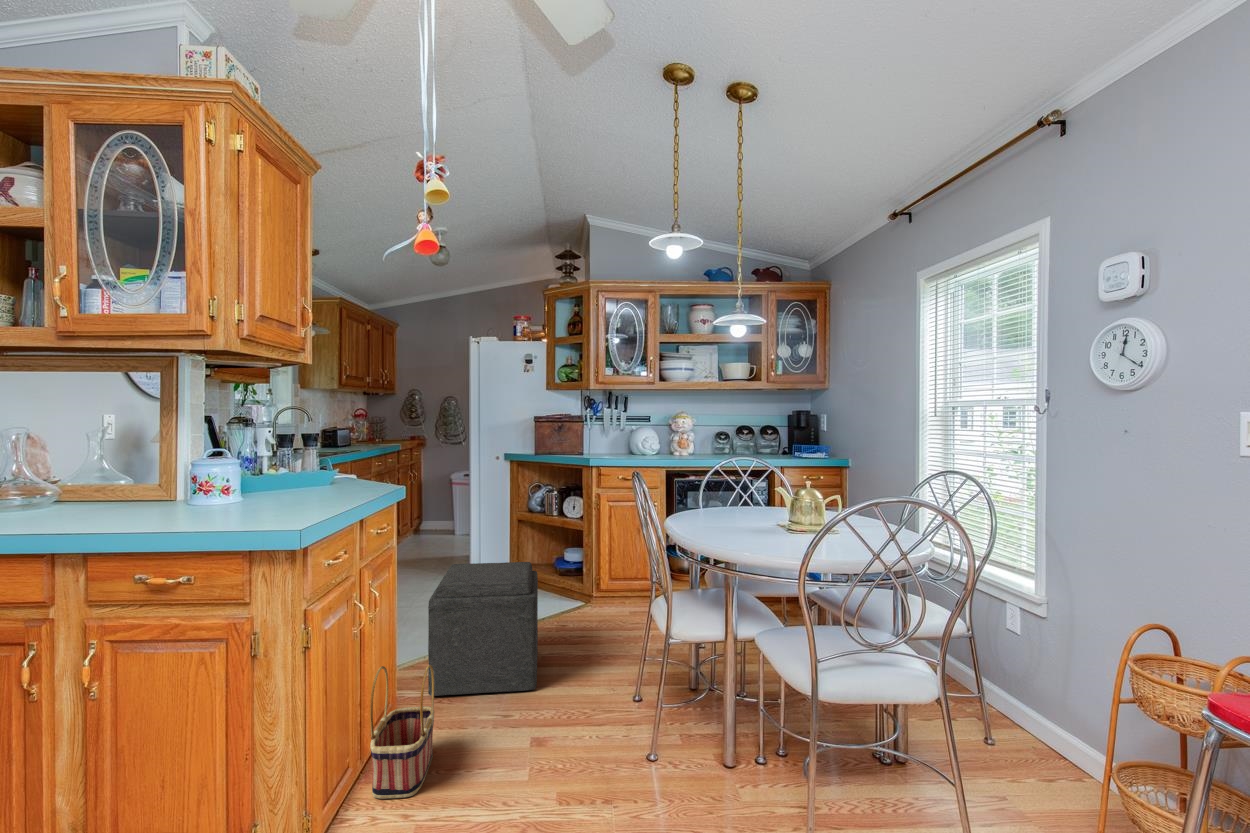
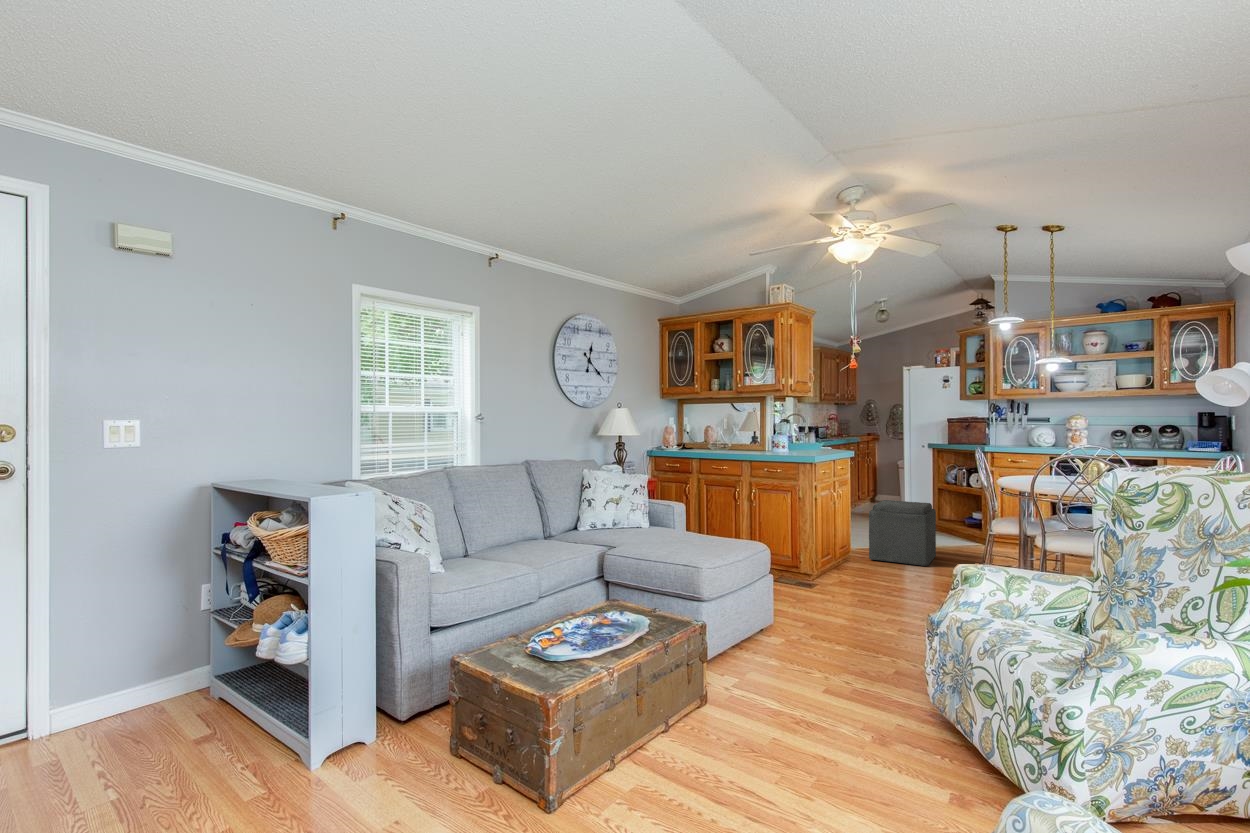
basket: present [370,665,434,799] -> none [841,527,869,578]

